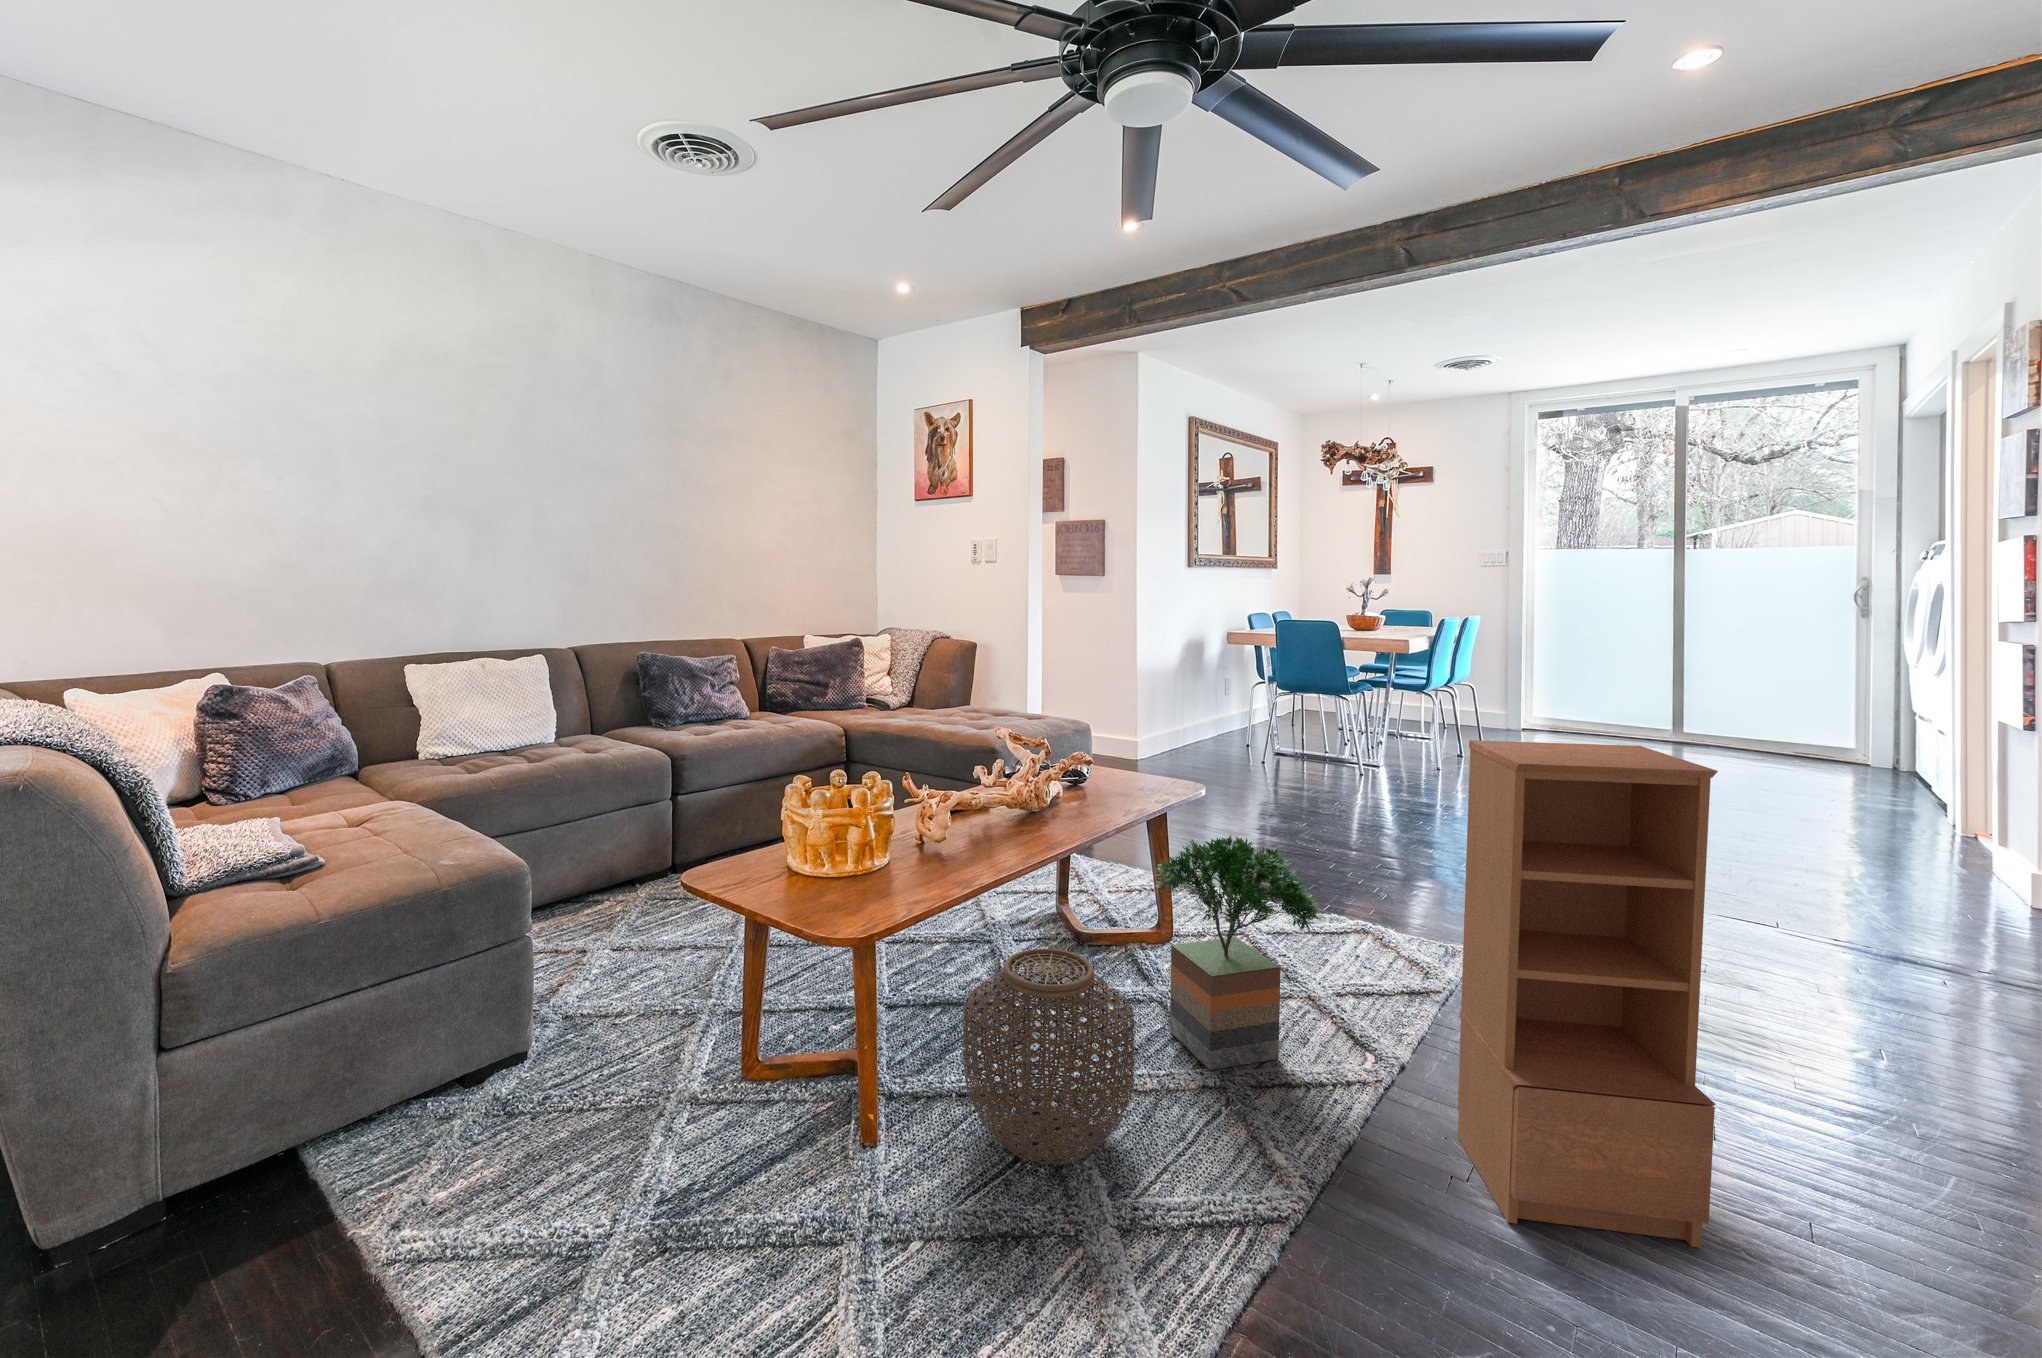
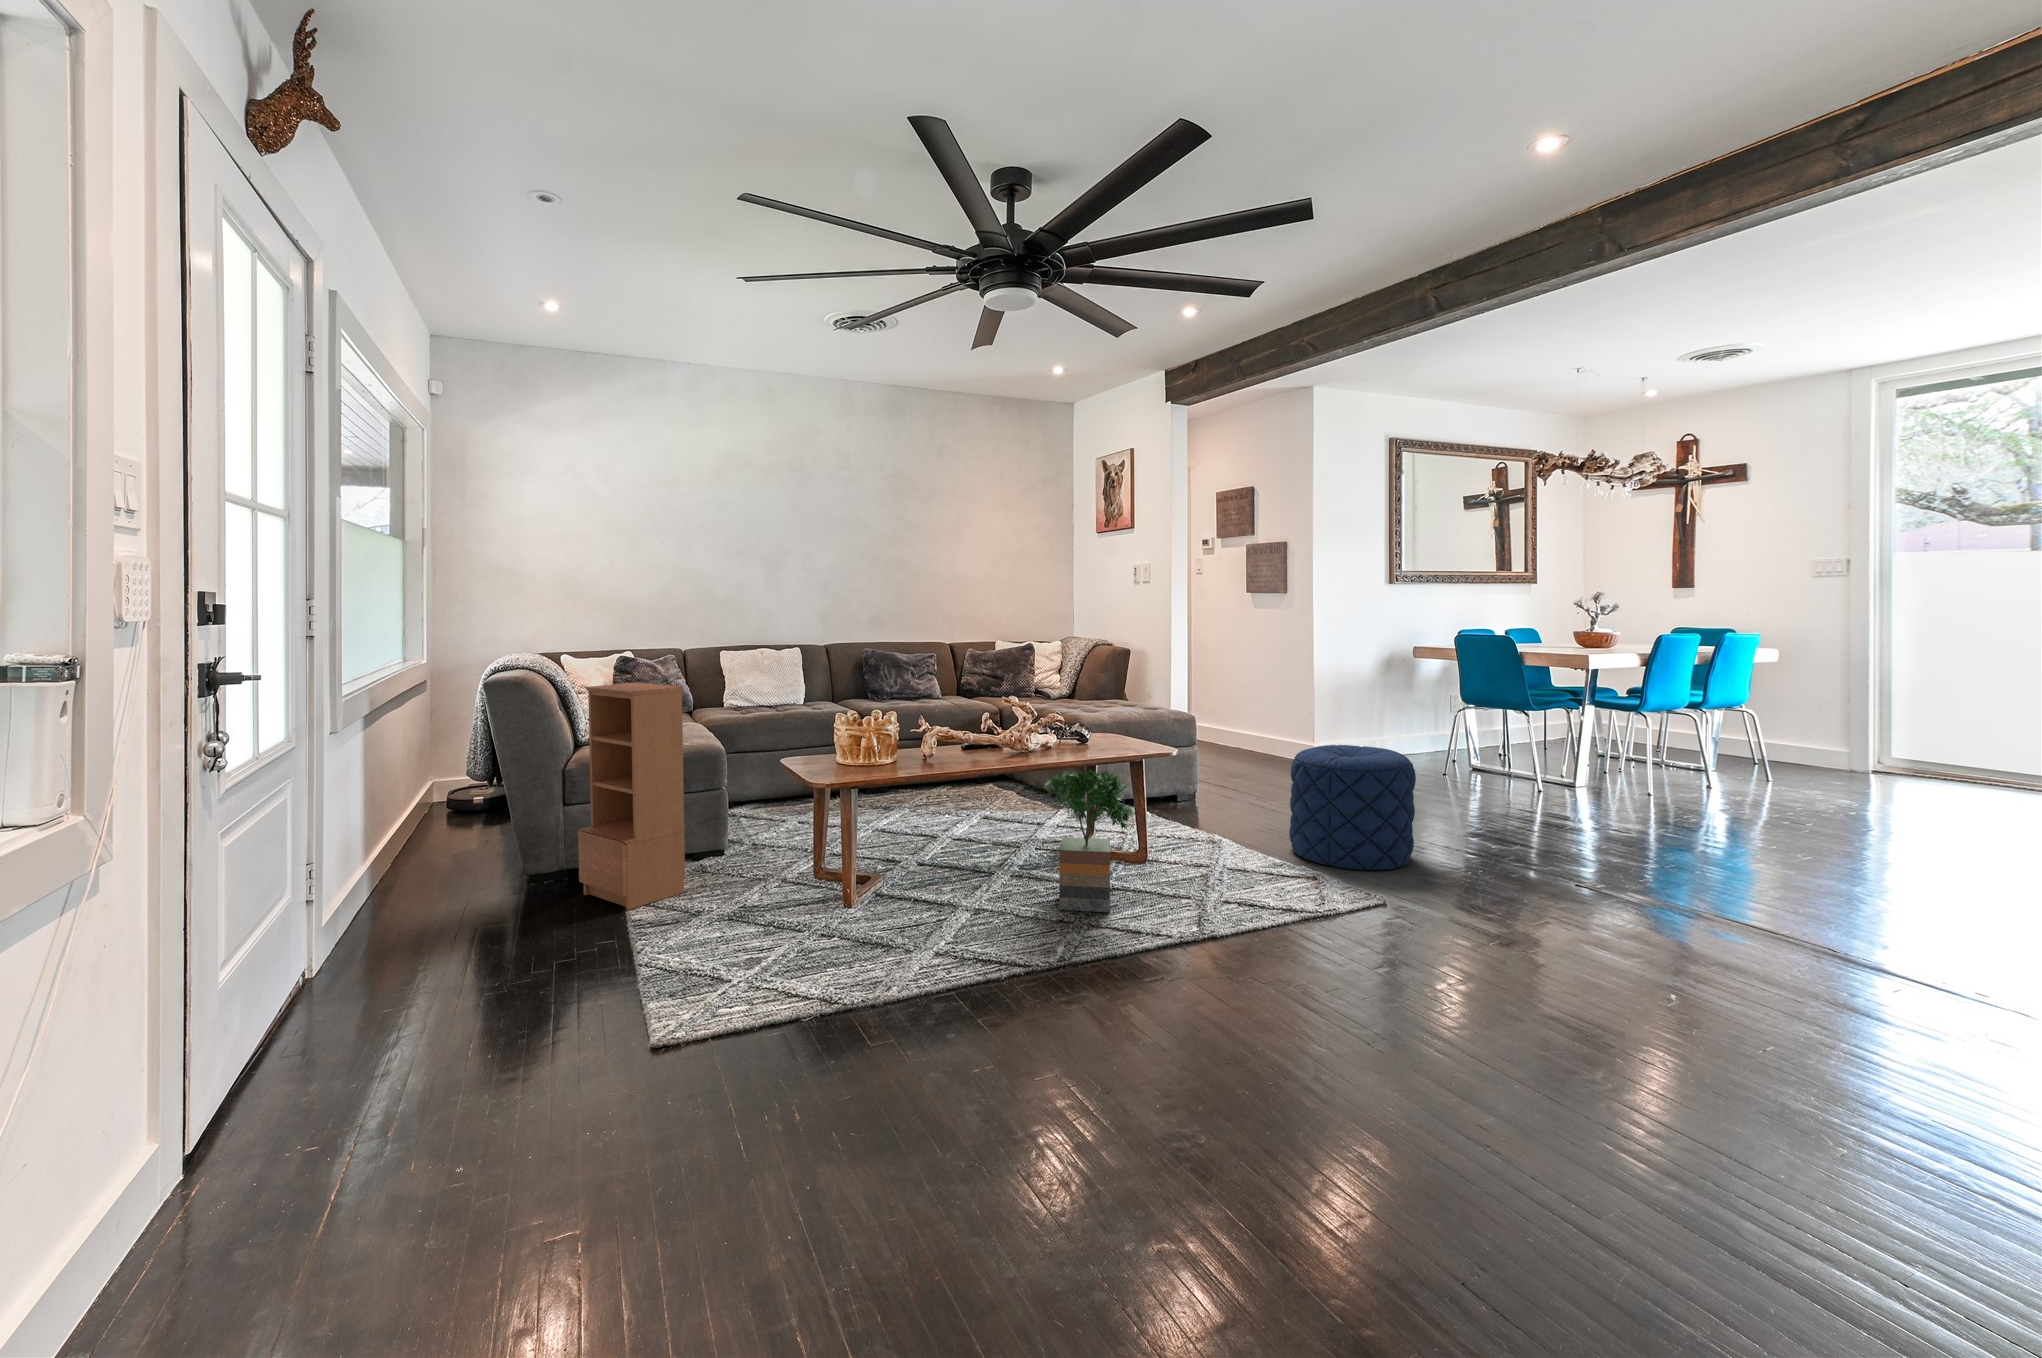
bookcase: present [1458,740,1718,1248] -> present [578,682,685,910]
pouf: none [1303,756,1459,913] -> present [1289,745,1416,870]
woven basket: present [963,949,1135,1164] -> none [886,813,980,924]

